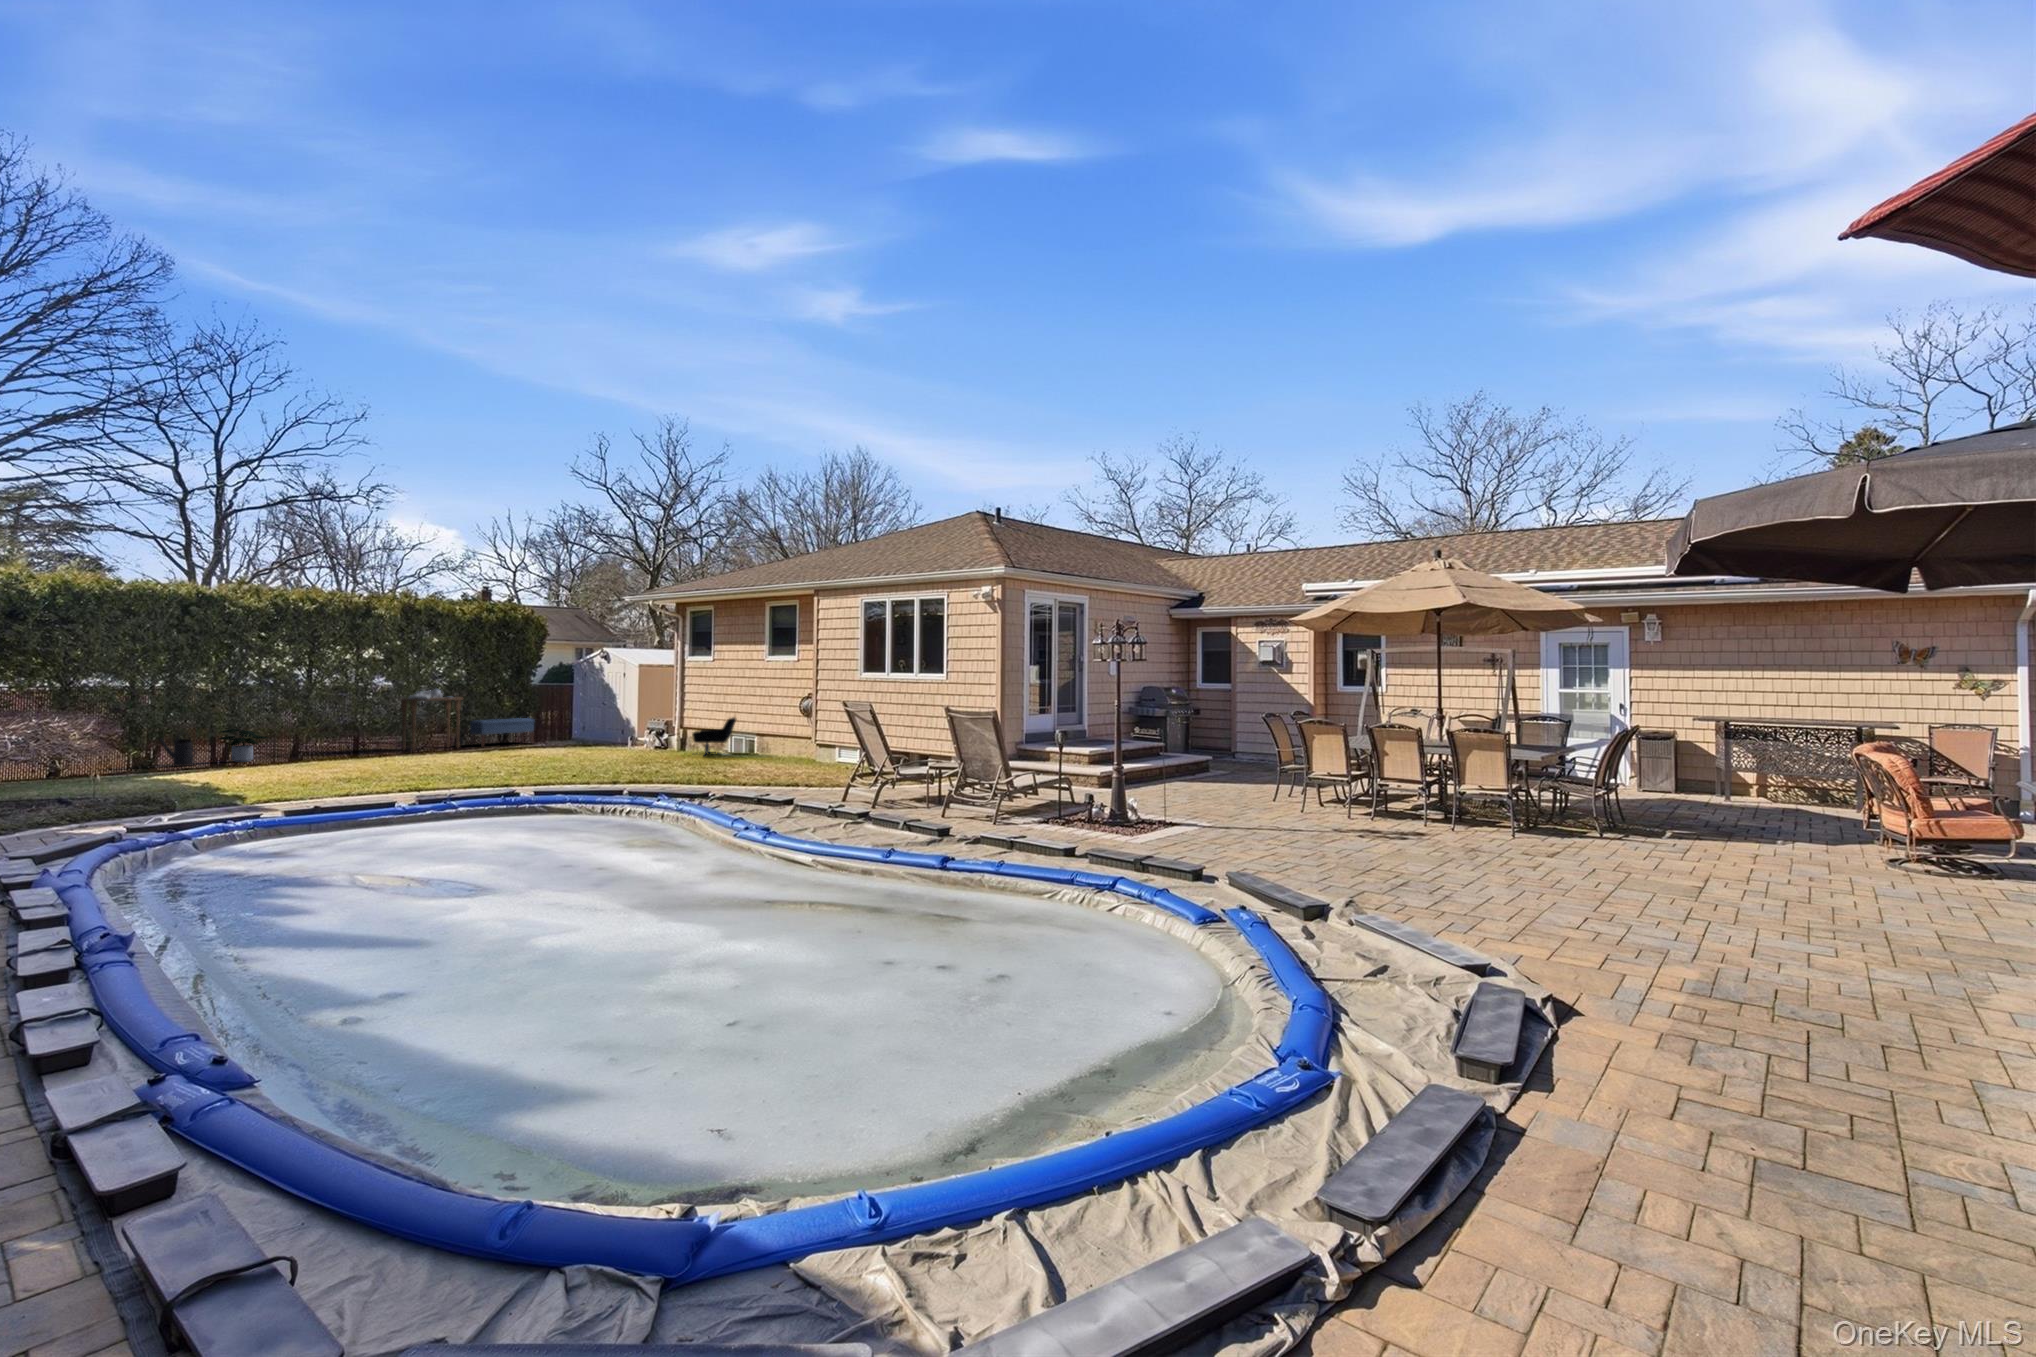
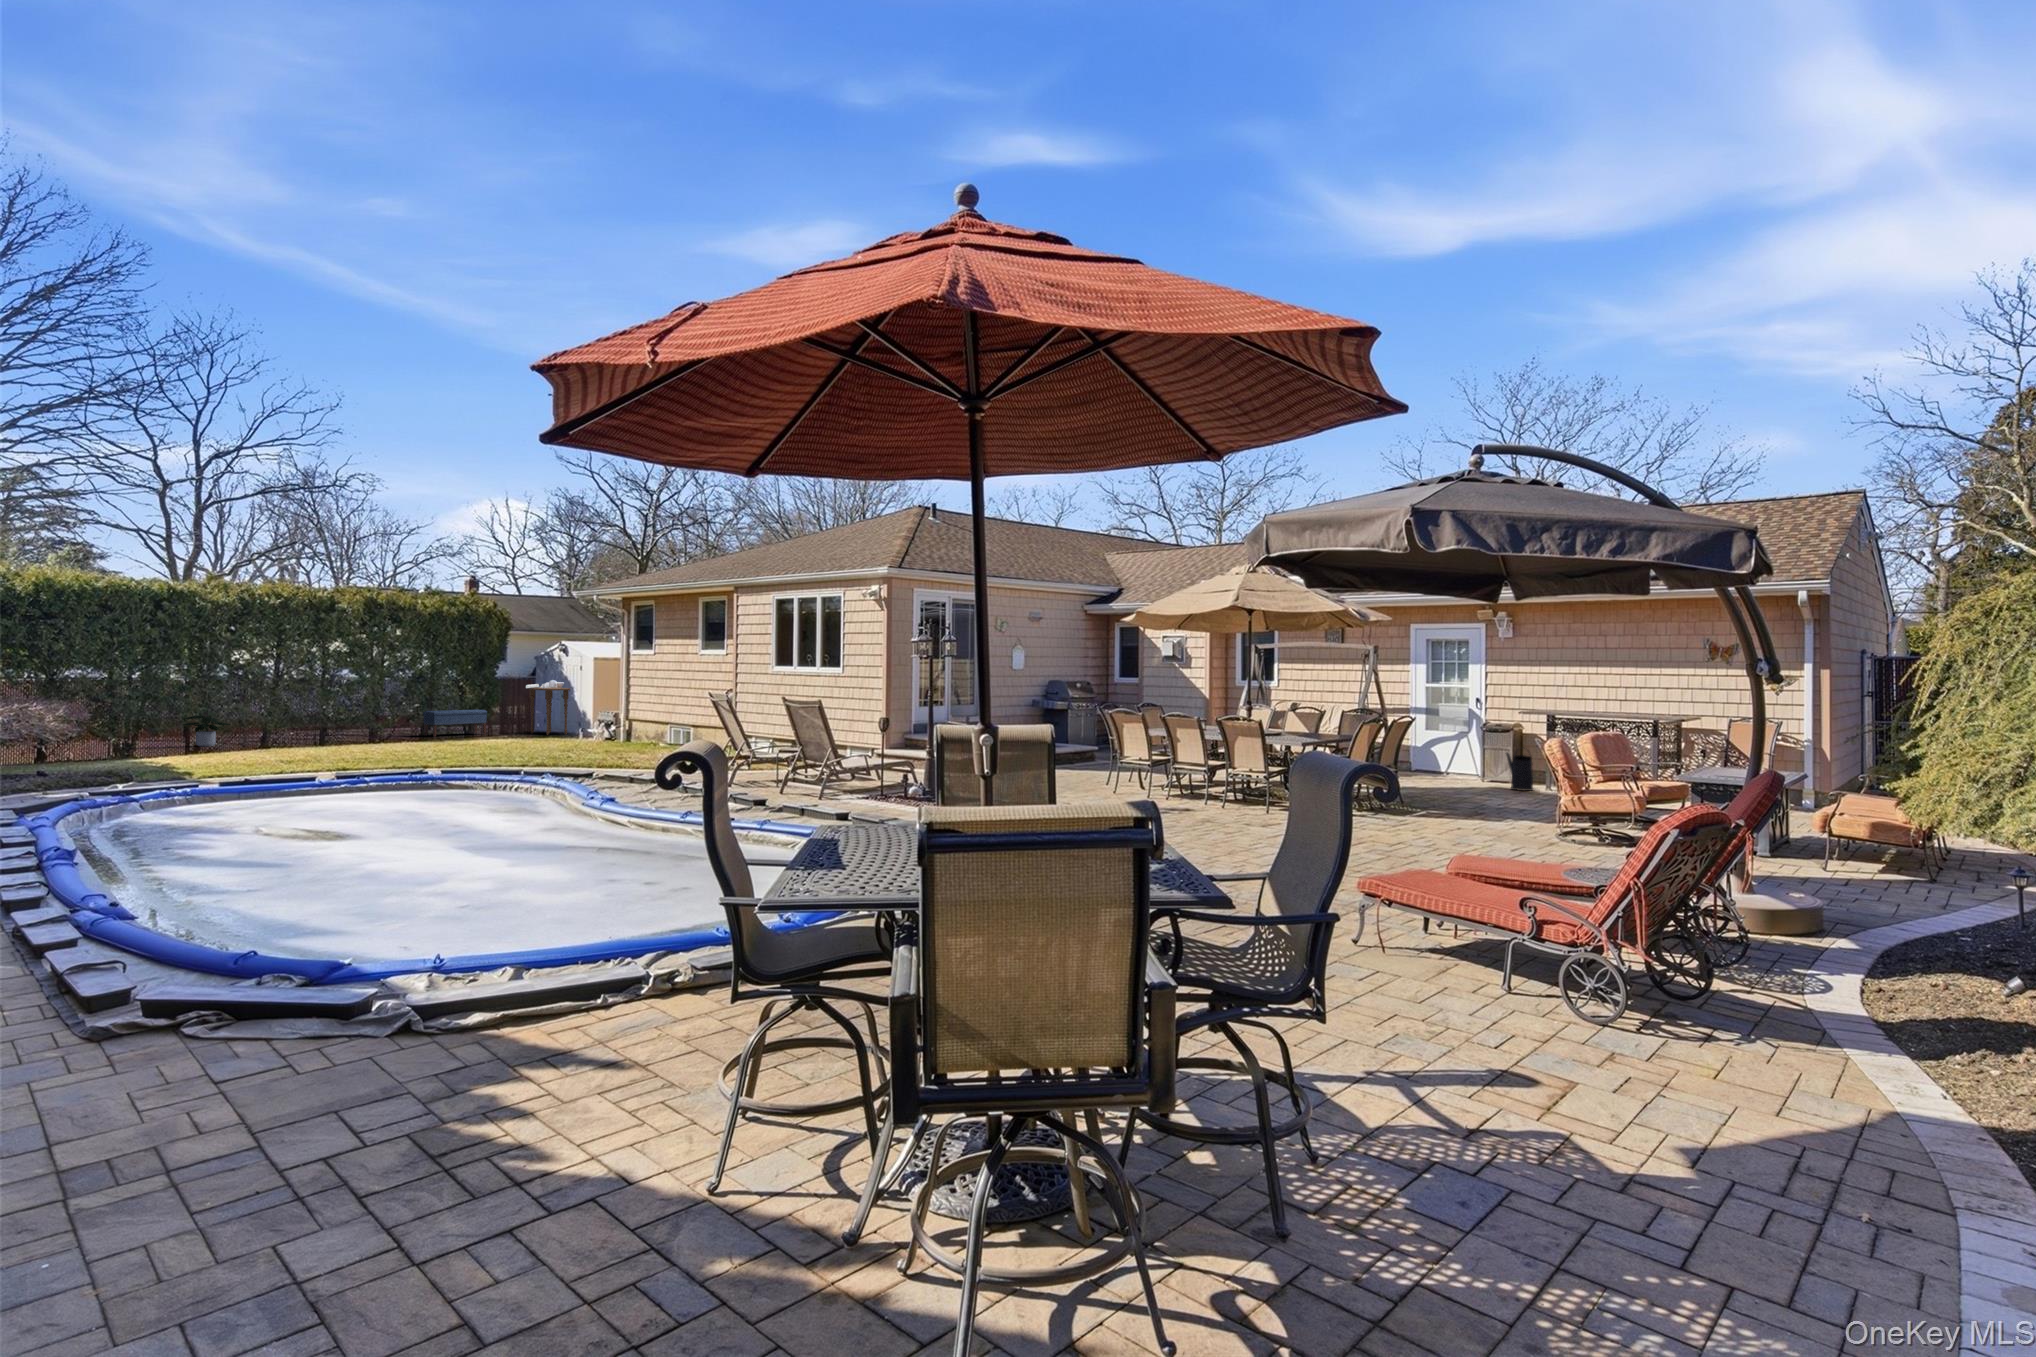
side table: present [399,689,462,751] -> present [526,680,570,735]
lounge chair: present [692,718,736,756] -> none [621,709,670,746]
watering can: present [159,735,196,767] -> present [1506,753,1534,791]

